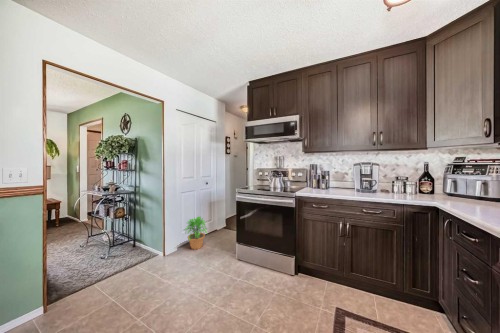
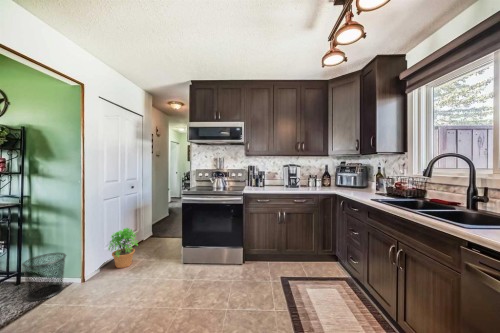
waste bin: none [125,230,153,264] -> present [23,253,66,301]

